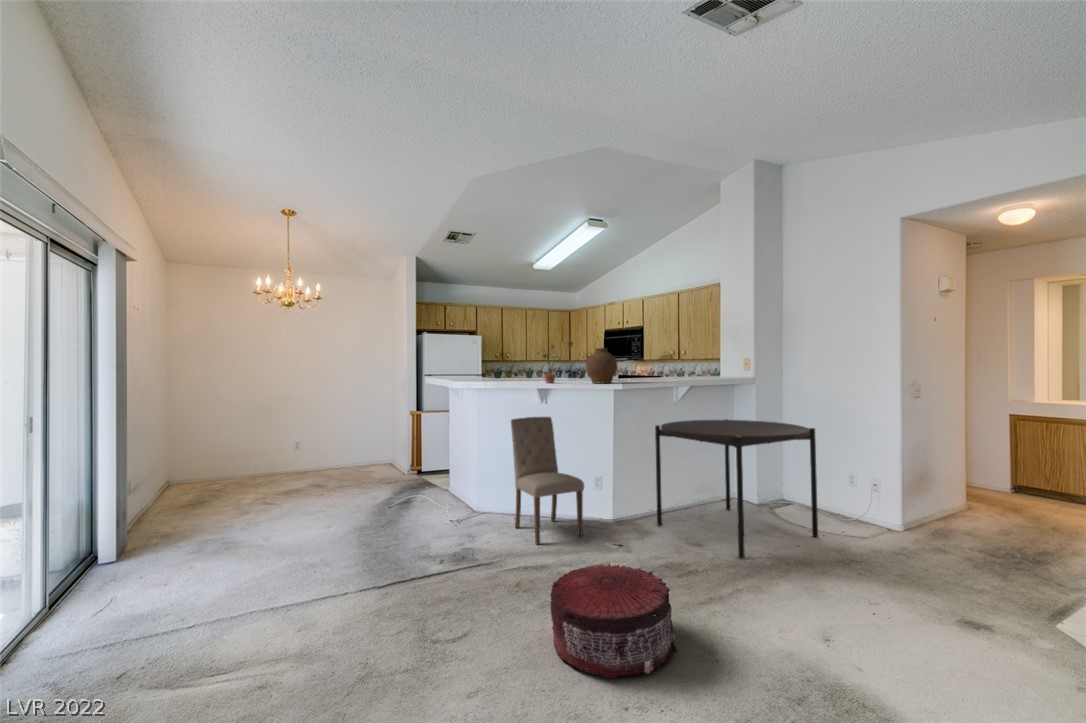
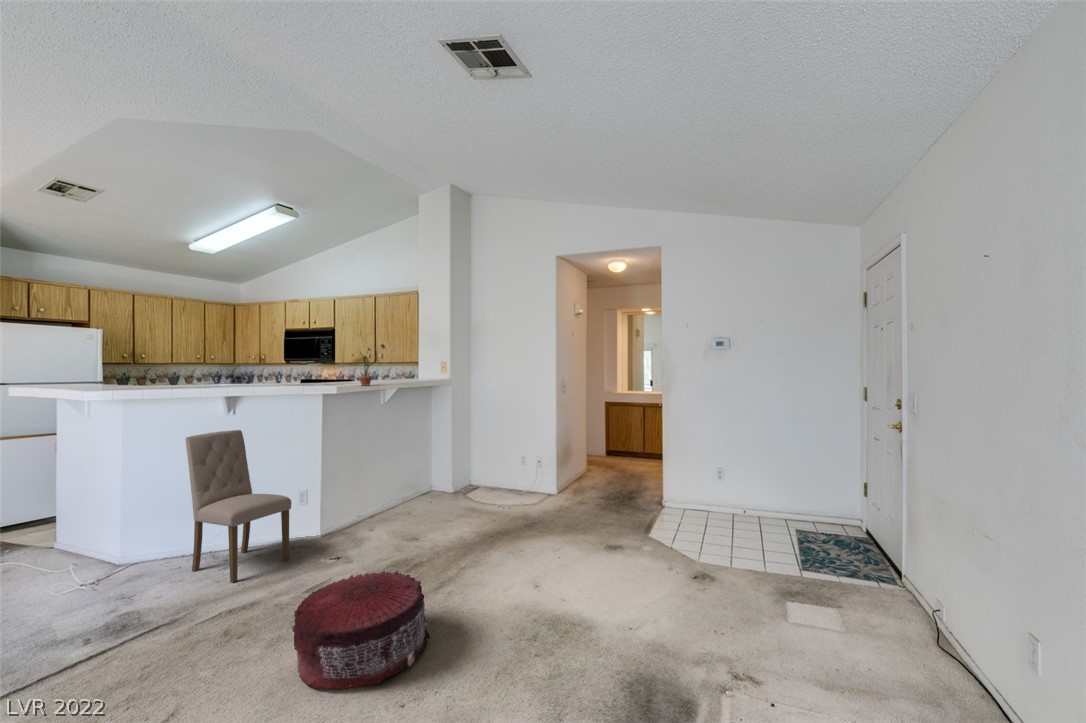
potted plant: present [538,342,573,383] -> present [352,344,385,386]
vase: present [586,348,618,383] -> none [292,351,330,389]
dining table: present [655,419,818,558] -> none [366,418,507,542]

